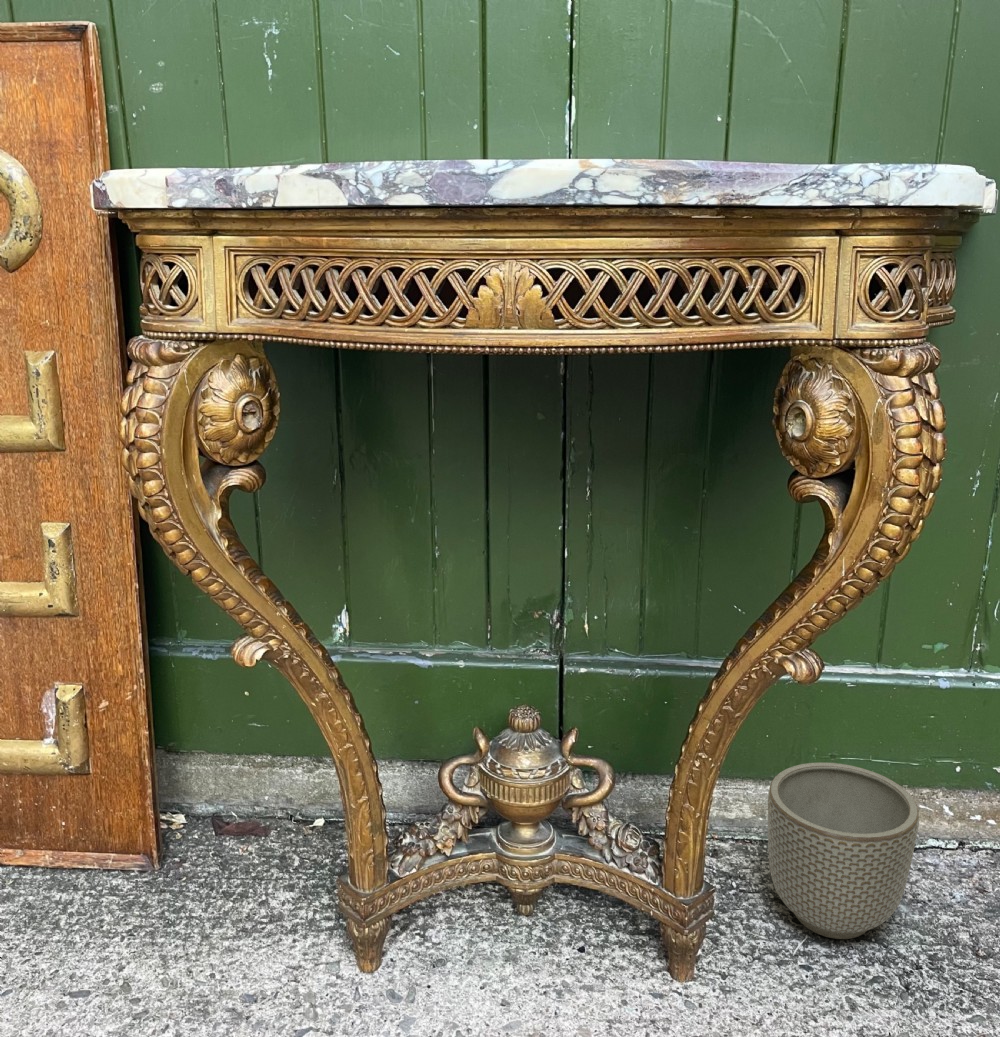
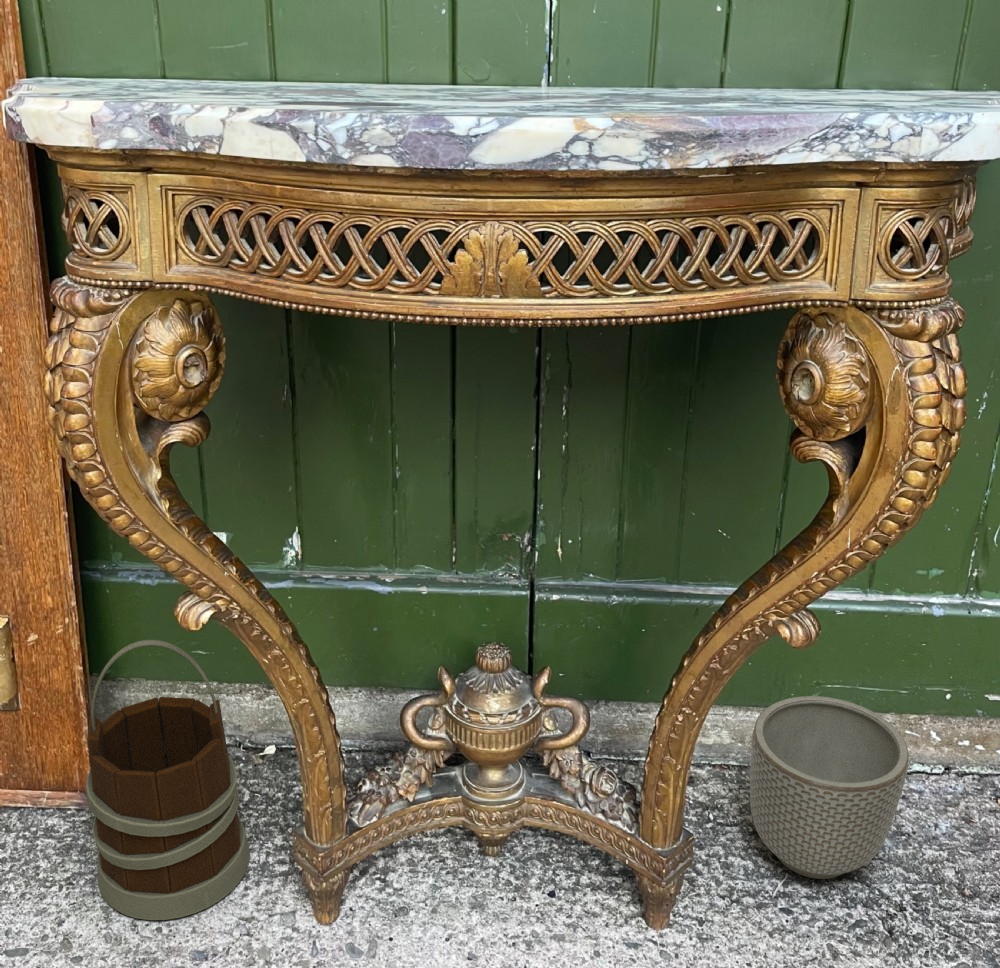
wooden bucket: none [150,693,298,966] -> present [86,640,250,920]

